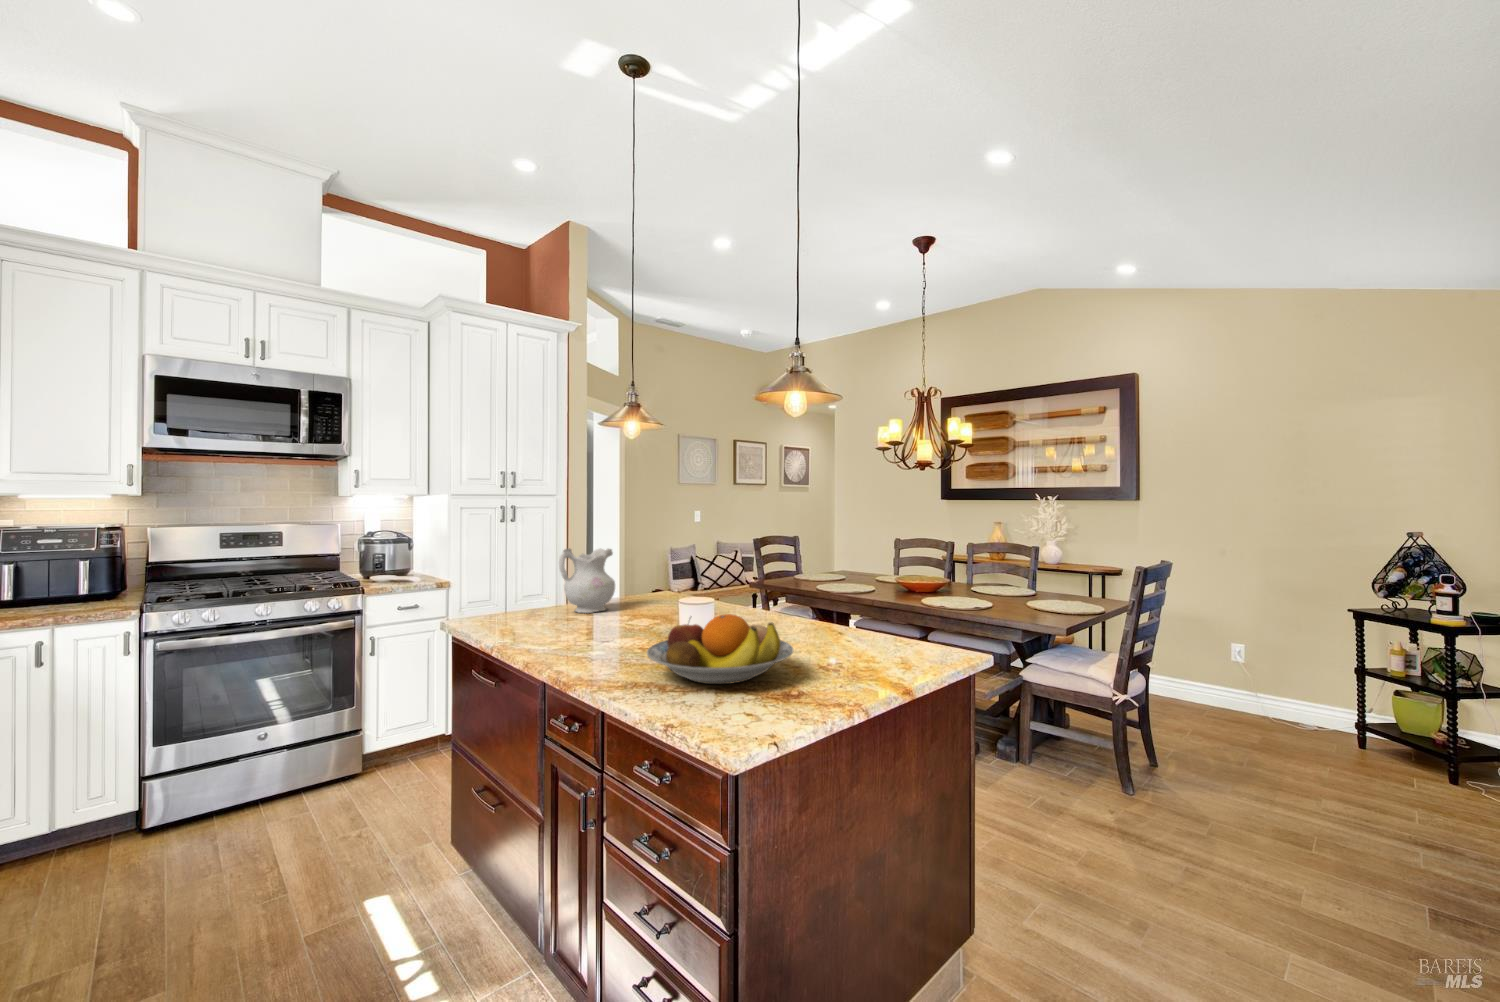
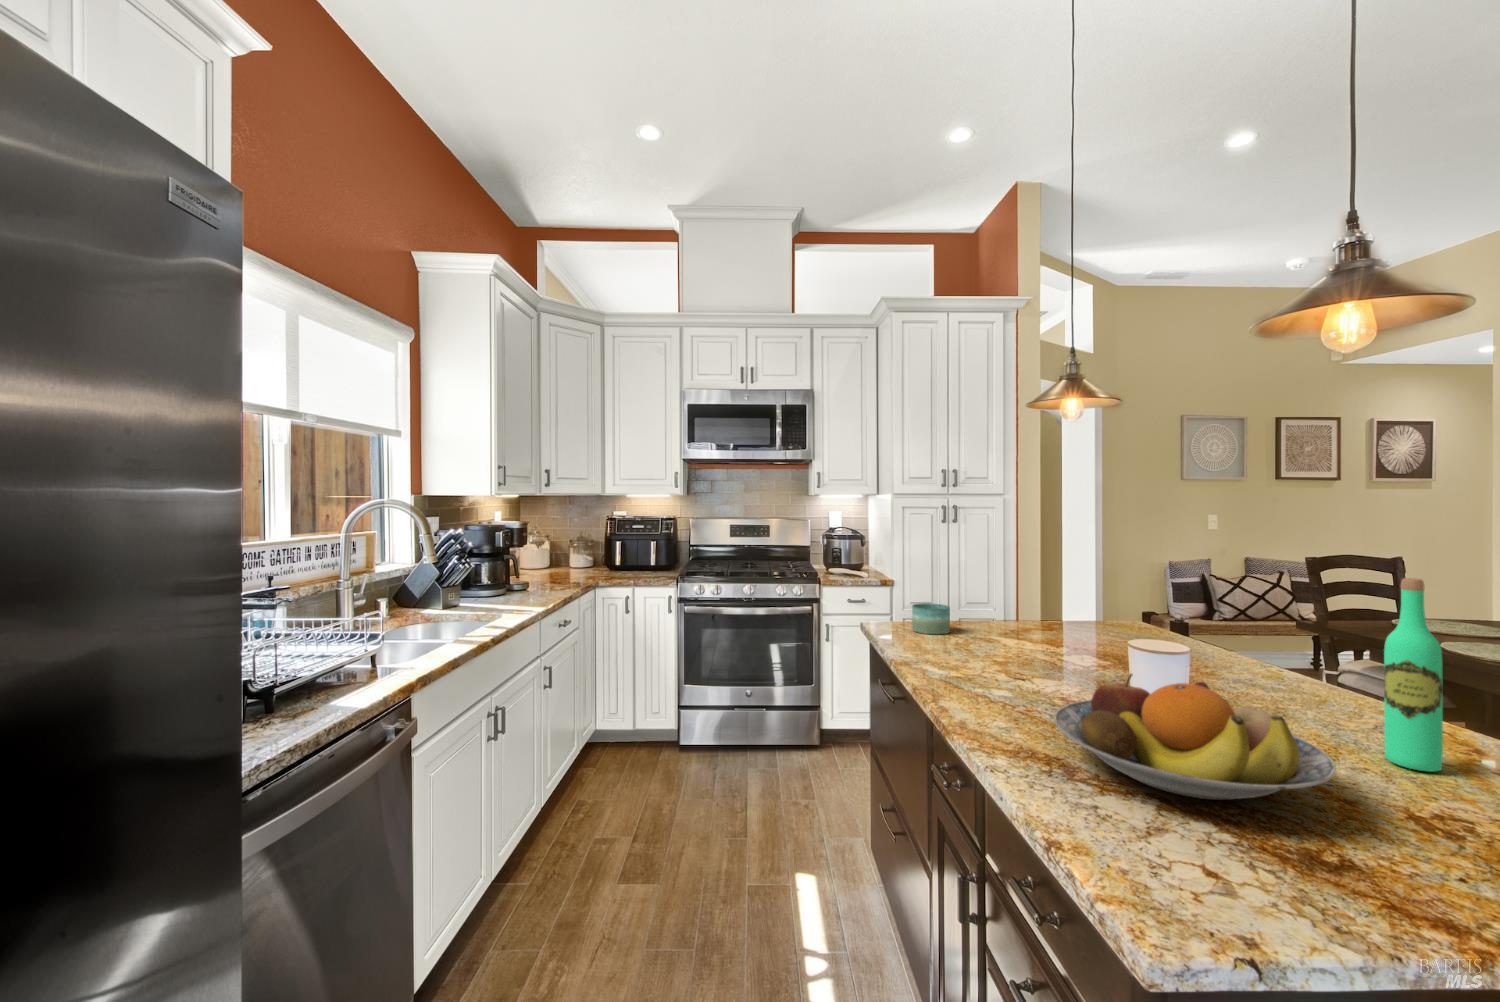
wine bottle: none [807,541,829,647] -> present [1384,578,1443,772]
ceramic pitcher: present [559,548,615,613] -> none [983,557,1056,637]
candle: none [495,594,531,622] -> present [912,603,950,634]

